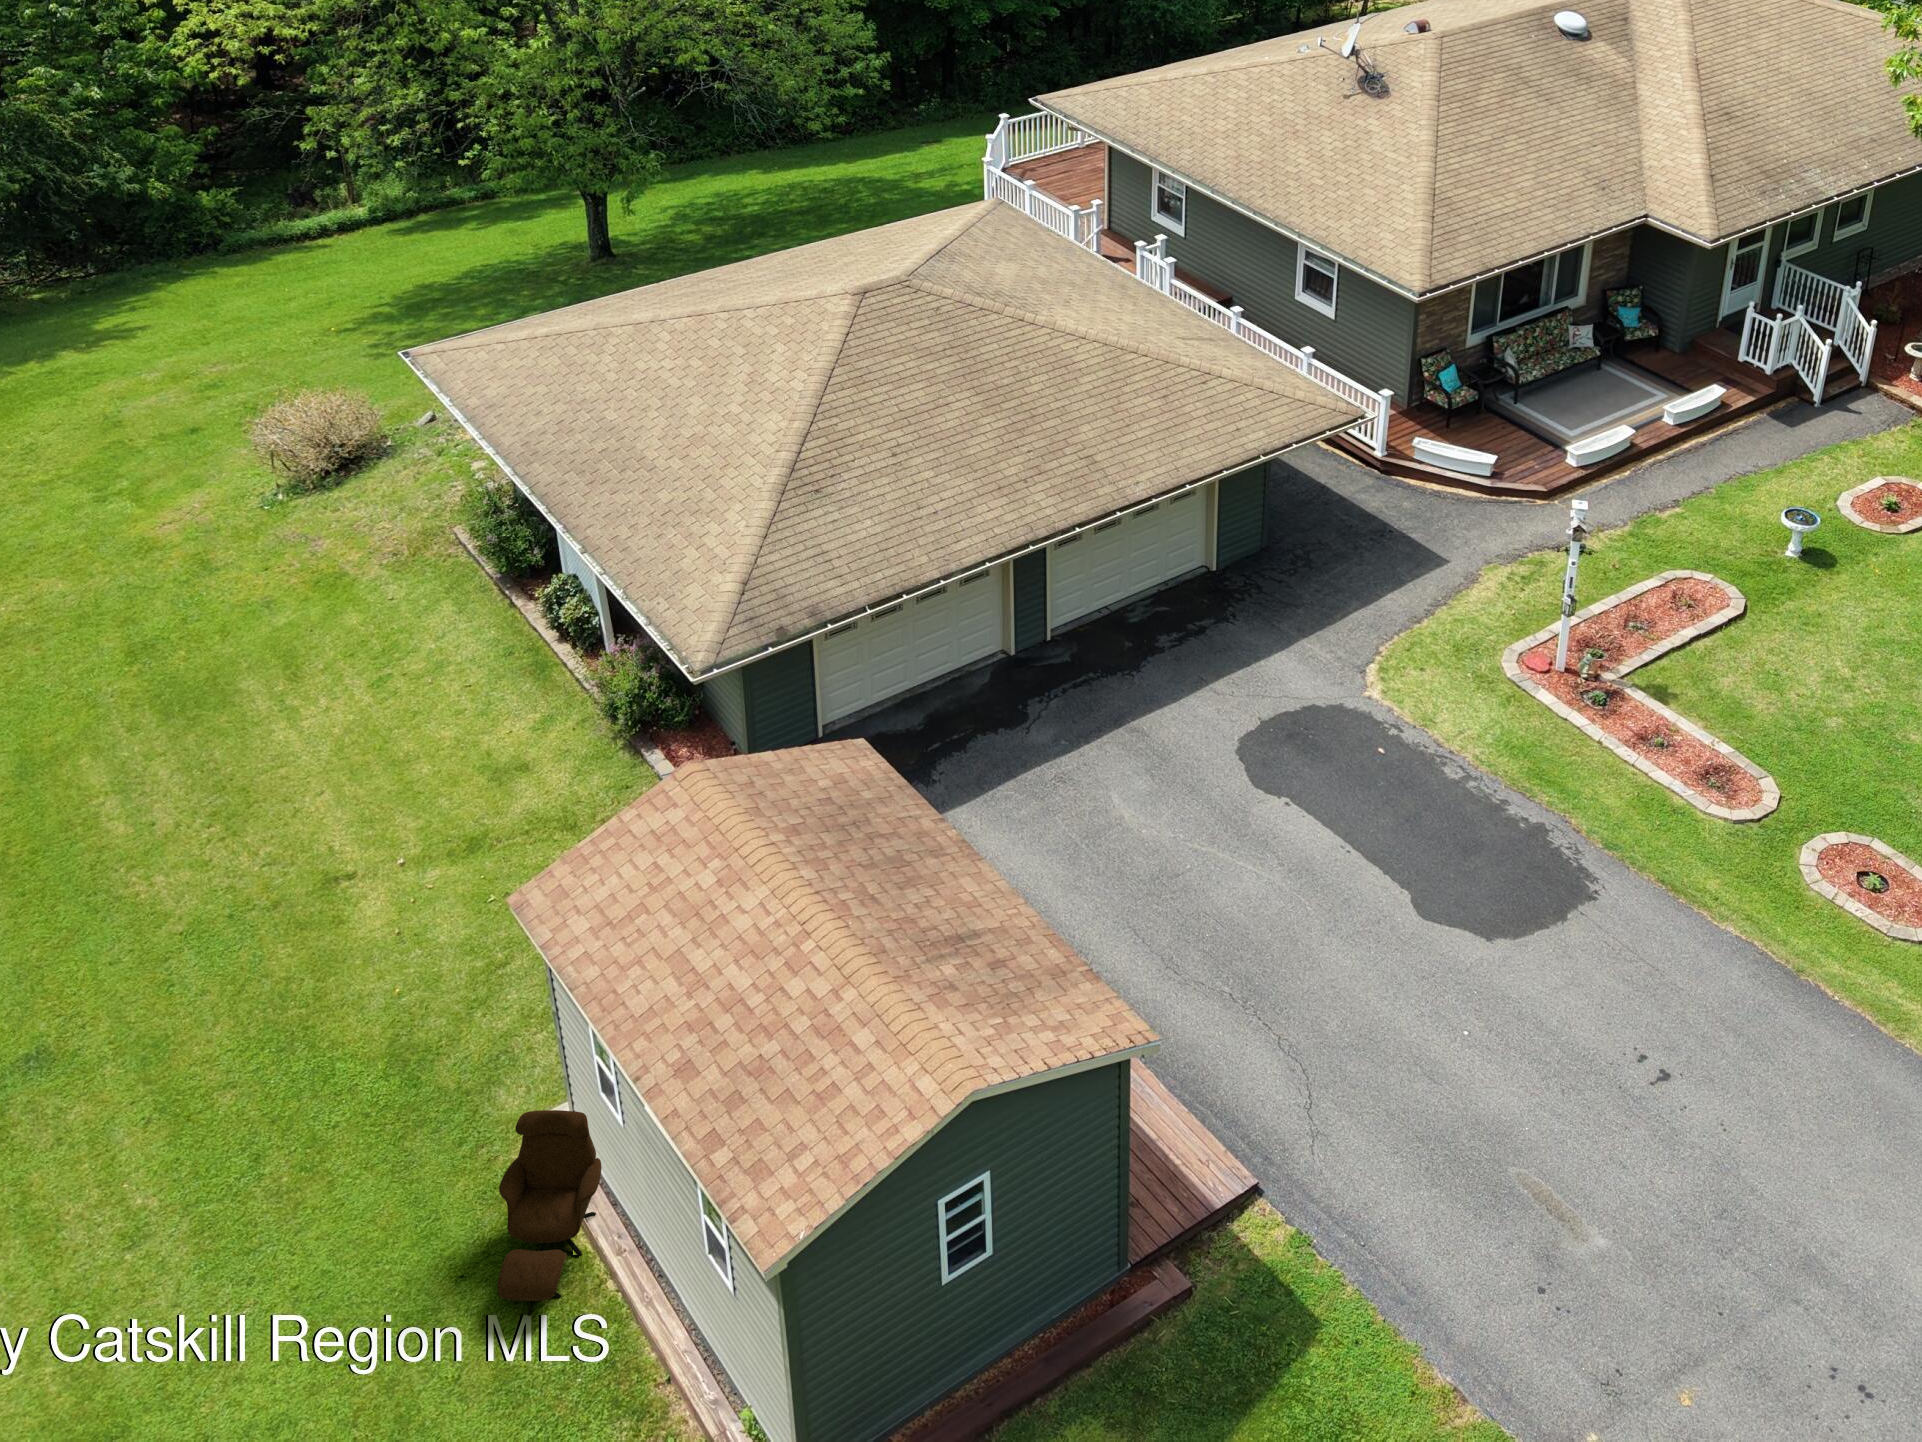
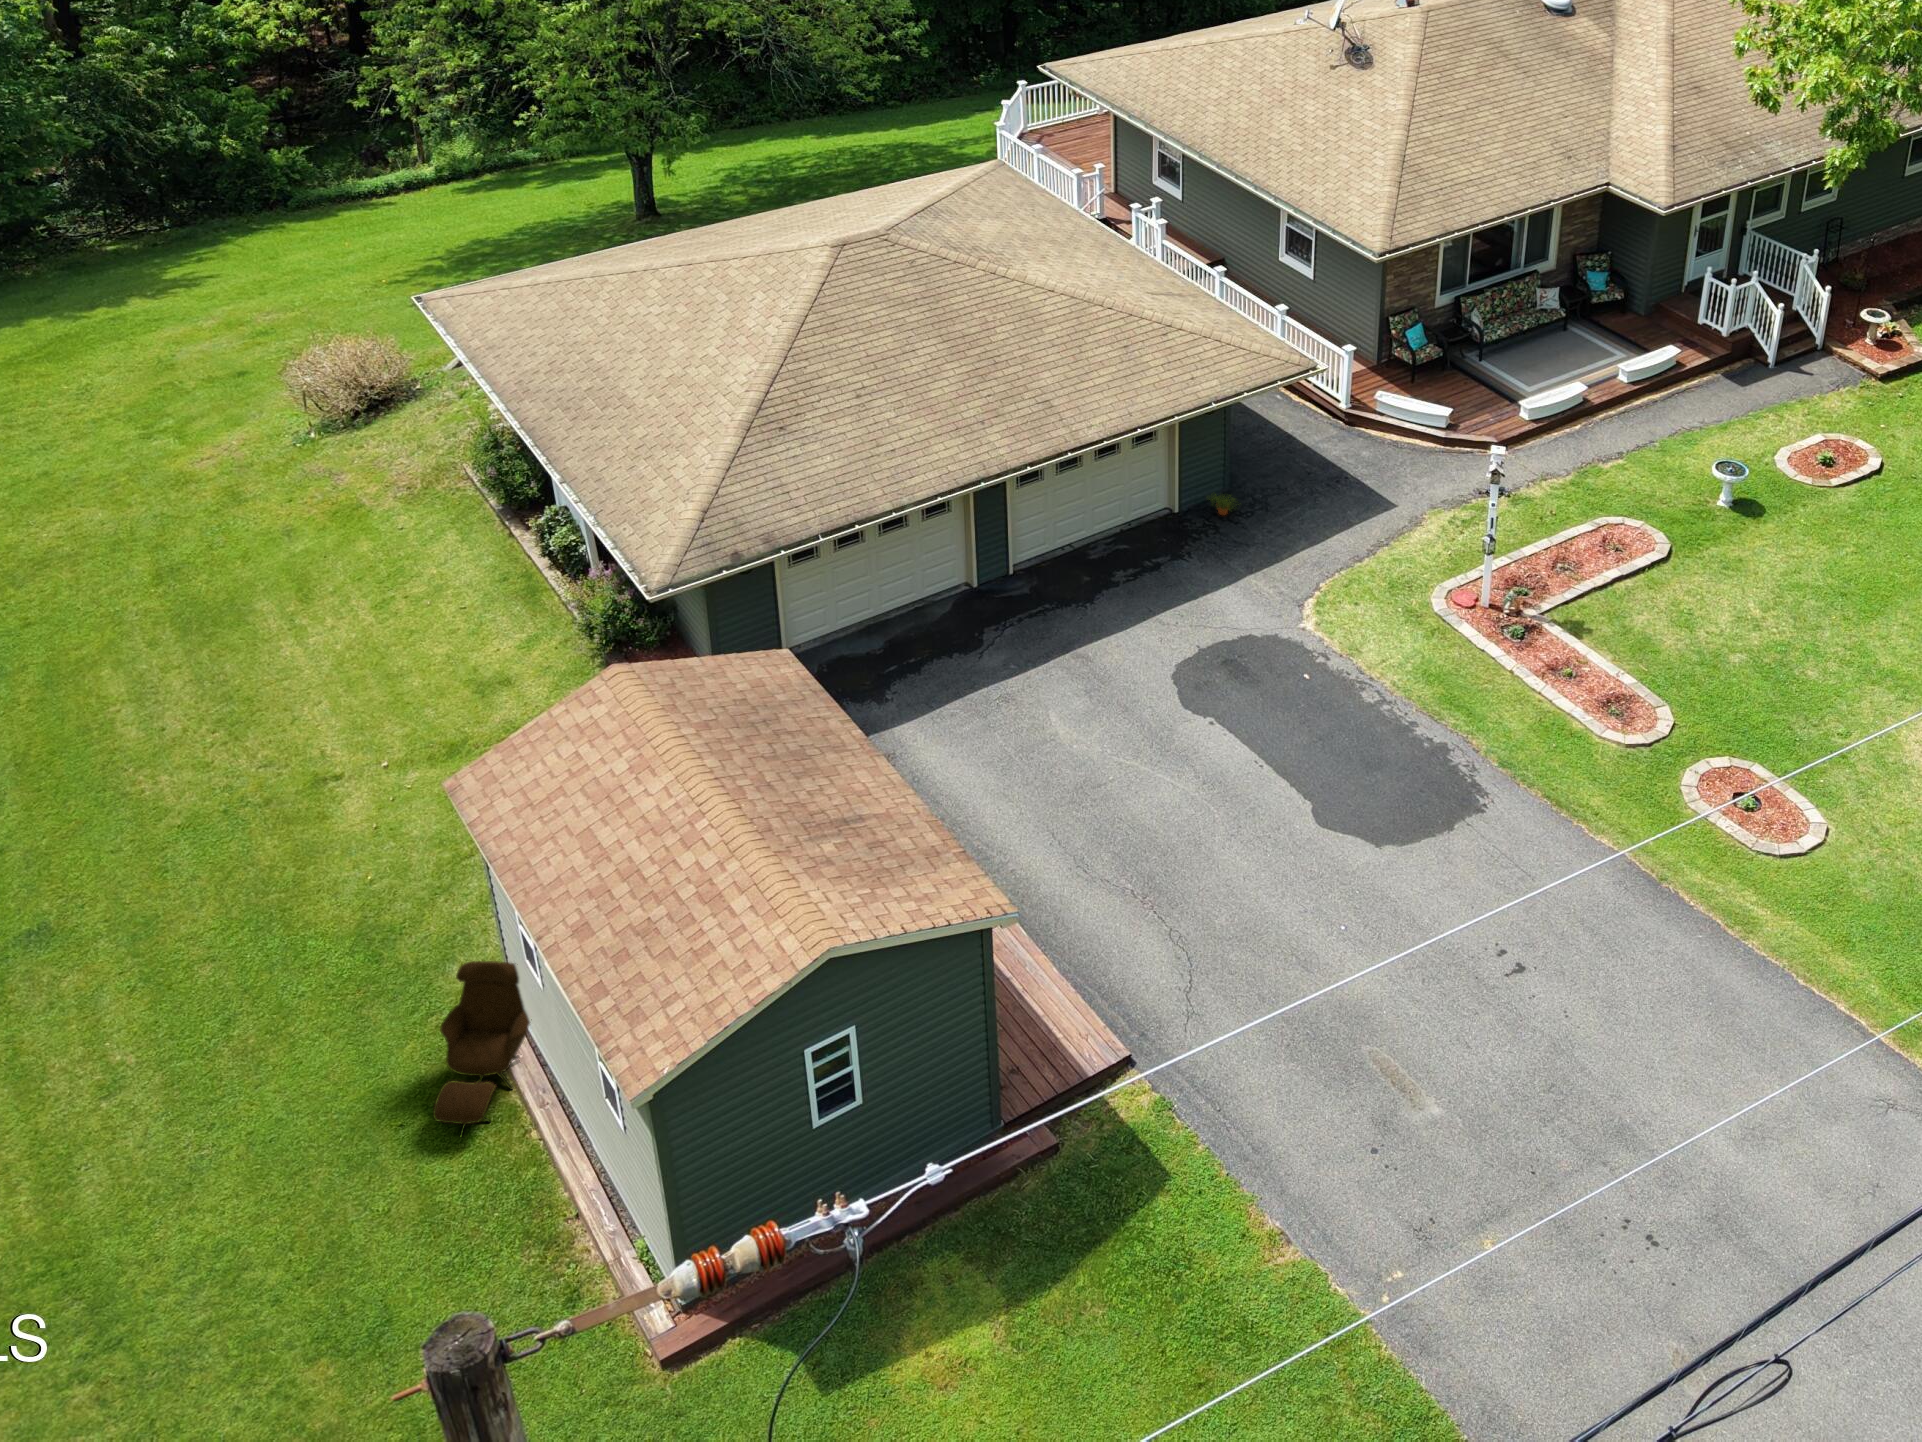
potted plant: none [1246,549,1285,573] -> present [1208,494,1236,515]

